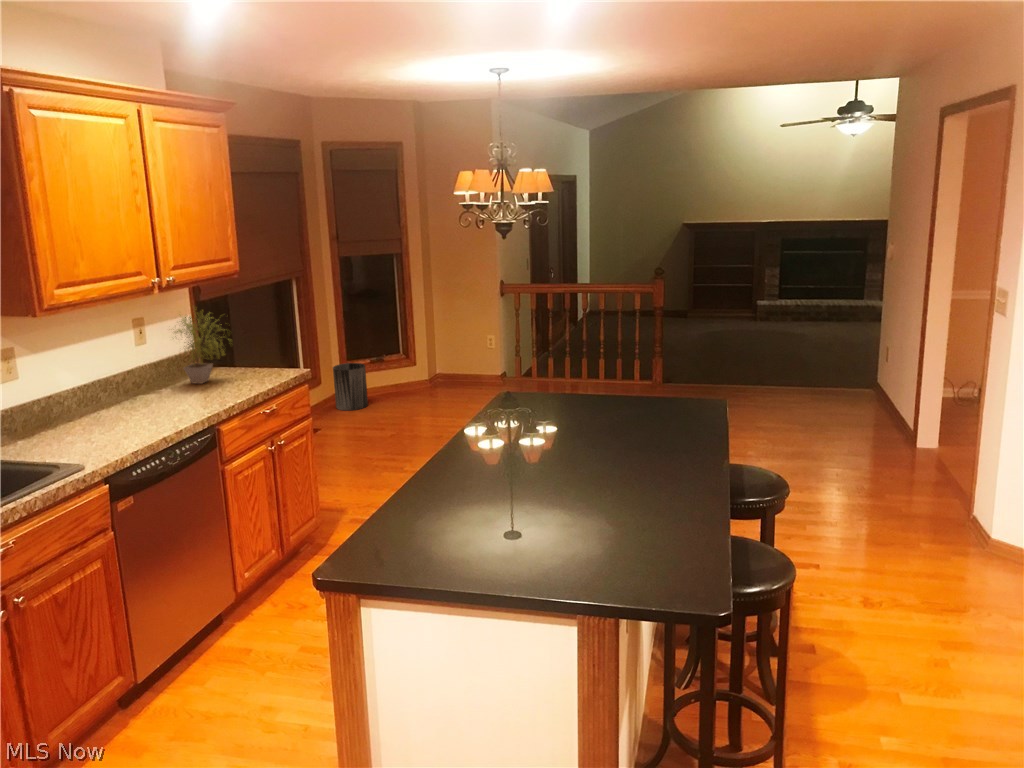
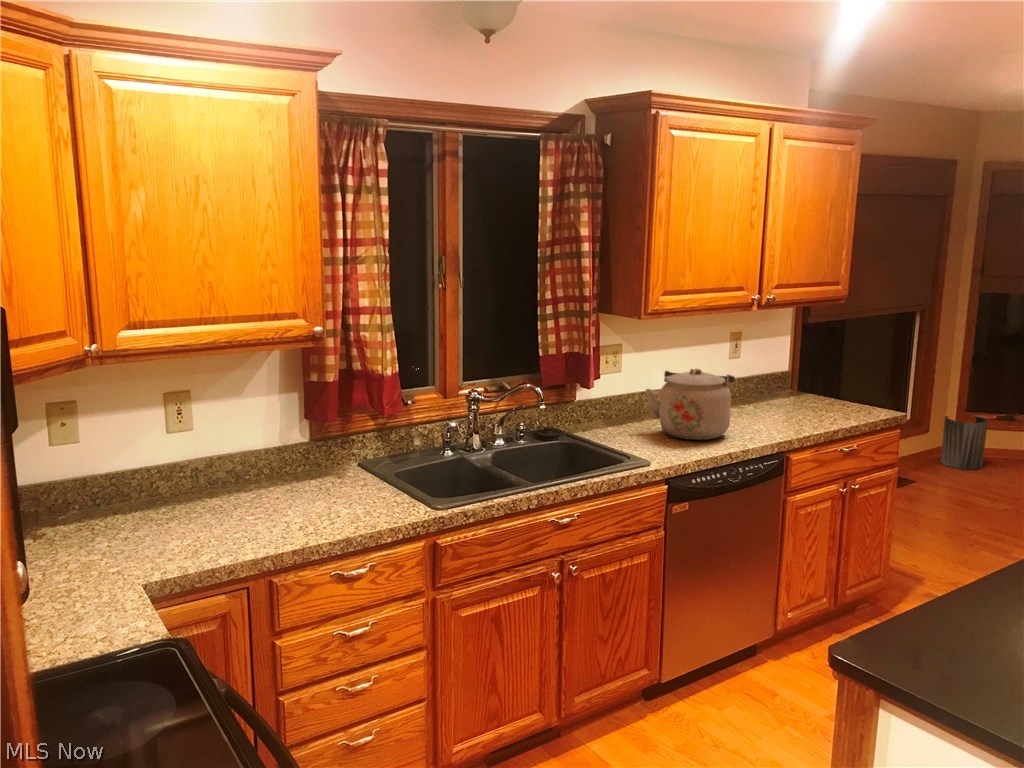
potted plant: present [175,307,229,384] -> none [756,326,827,407]
kettle: none [54,360,156,435] -> present [646,368,735,440]

